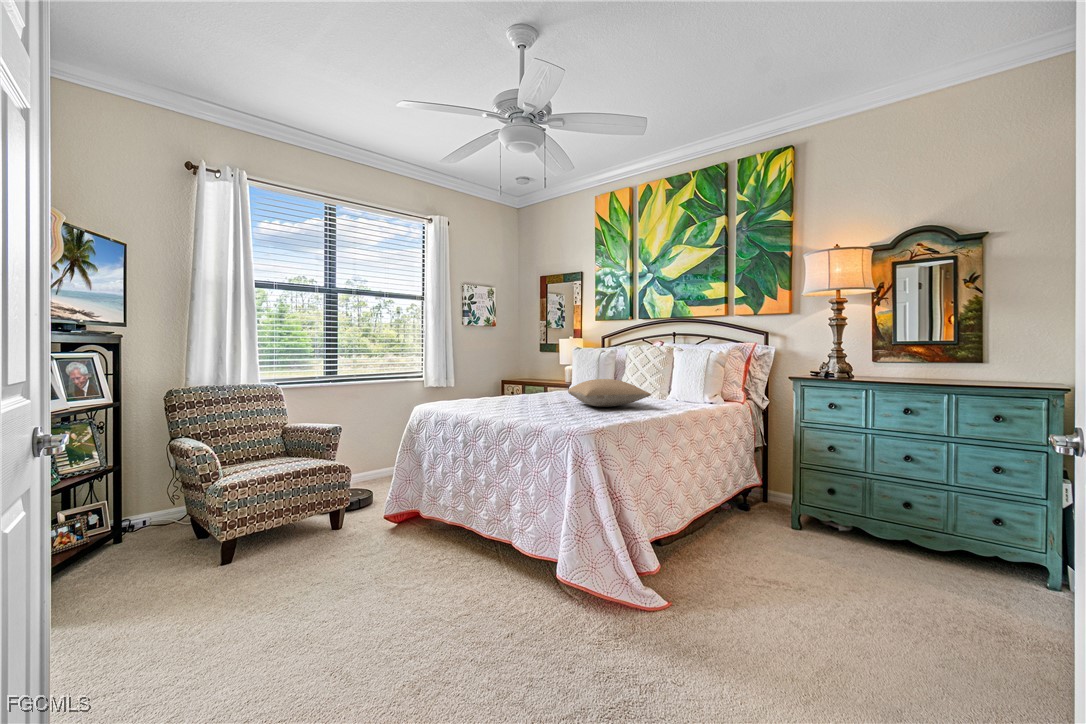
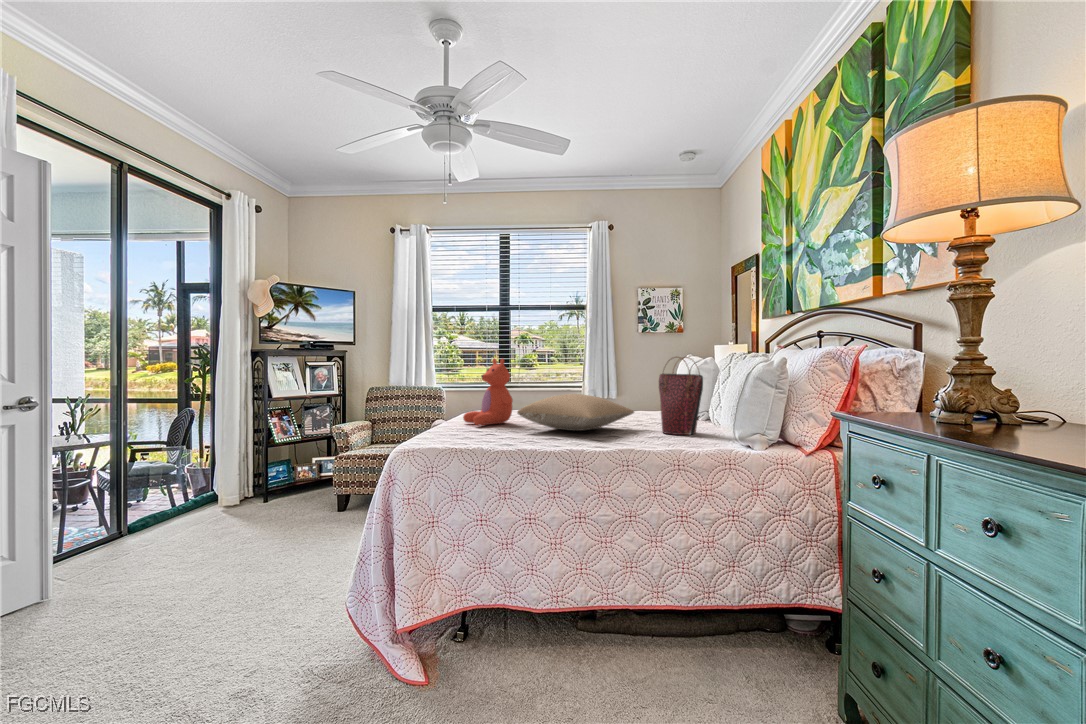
handbag: none [640,350,676,402] -> present [659,357,703,435]
teddy bear: none [506,352,553,412] -> present [463,359,513,426]

